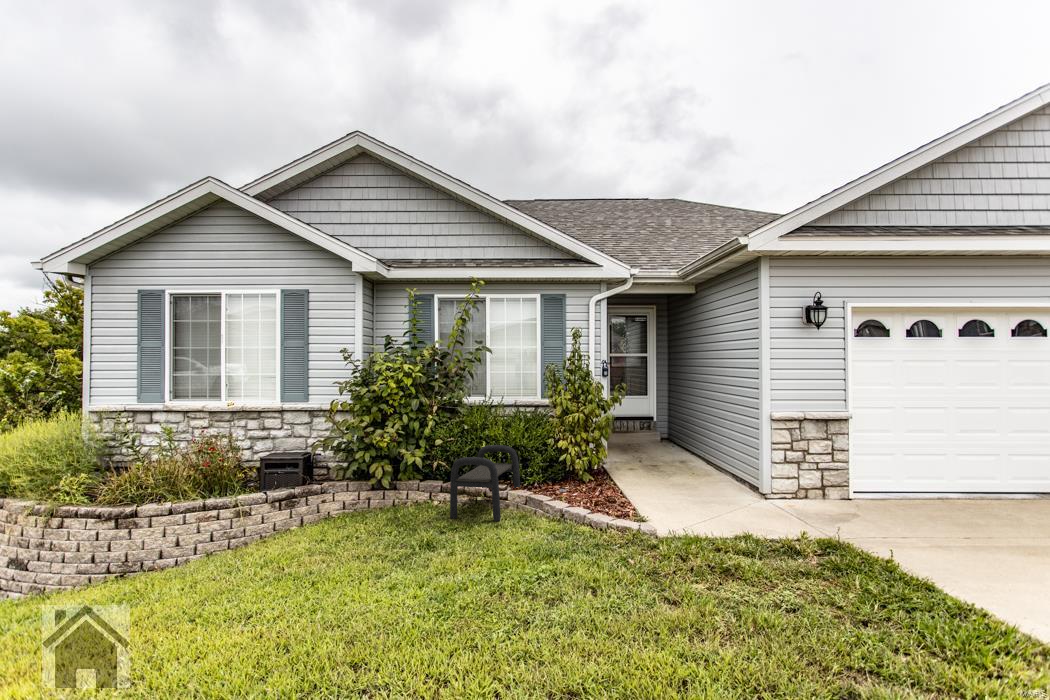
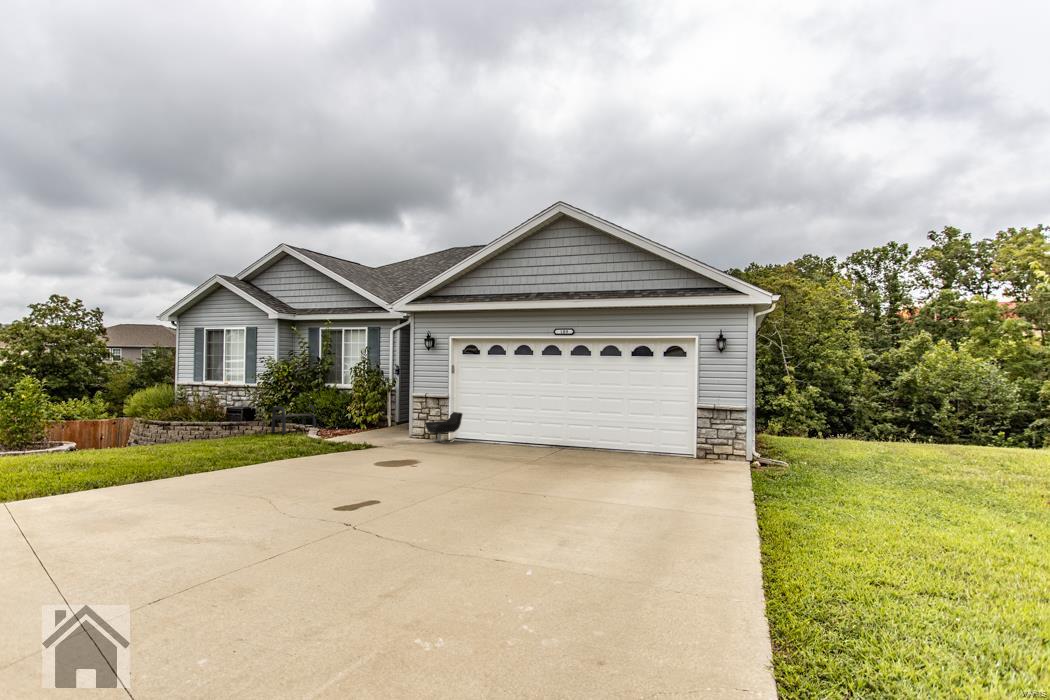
lounge chair: none [846,444,929,515] -> present [425,412,463,443]

